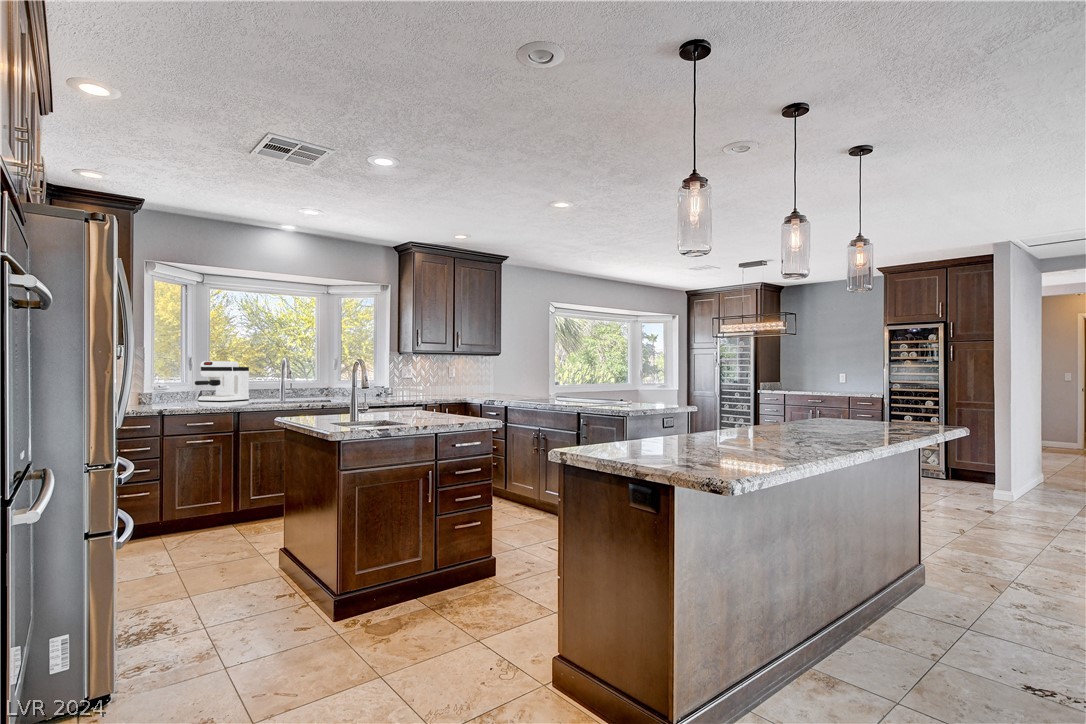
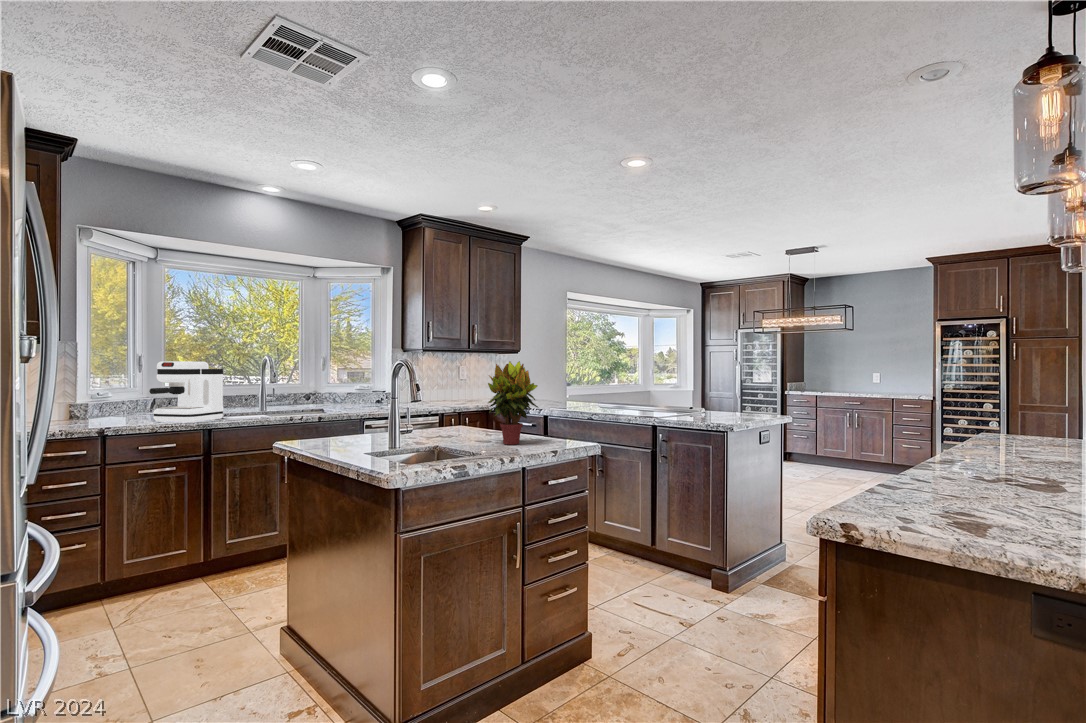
potted plant: none [423,360,463,421] -> present [488,361,538,445]

